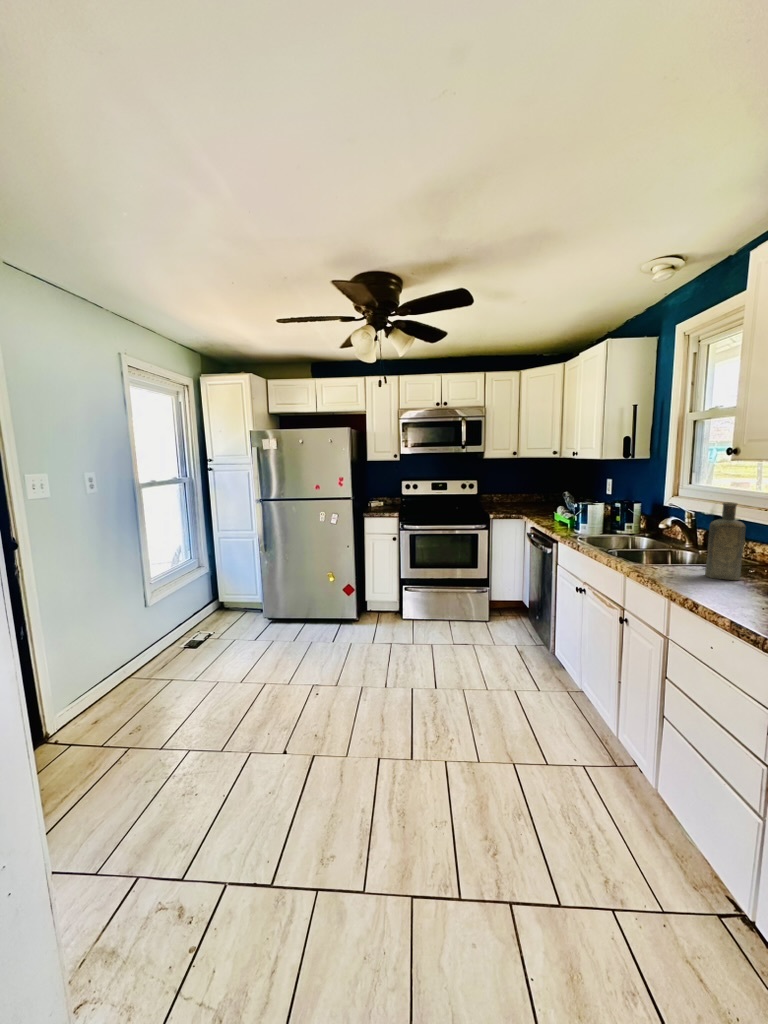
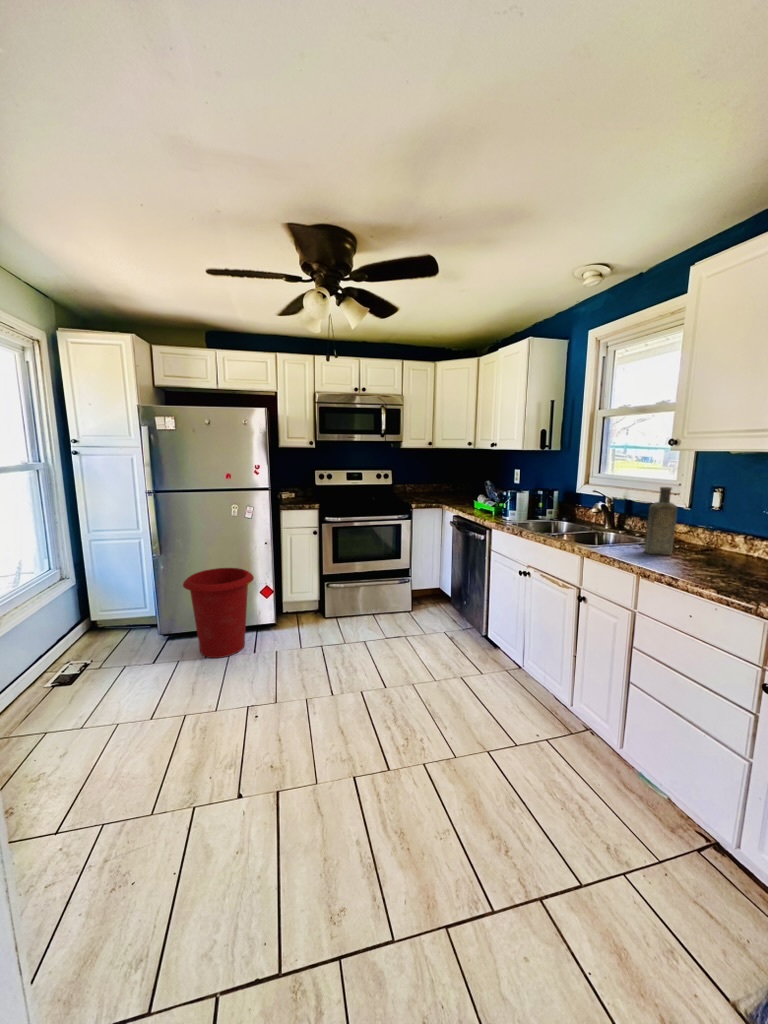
waste bin: none [277,566,334,642] -> present [183,568,254,658]

